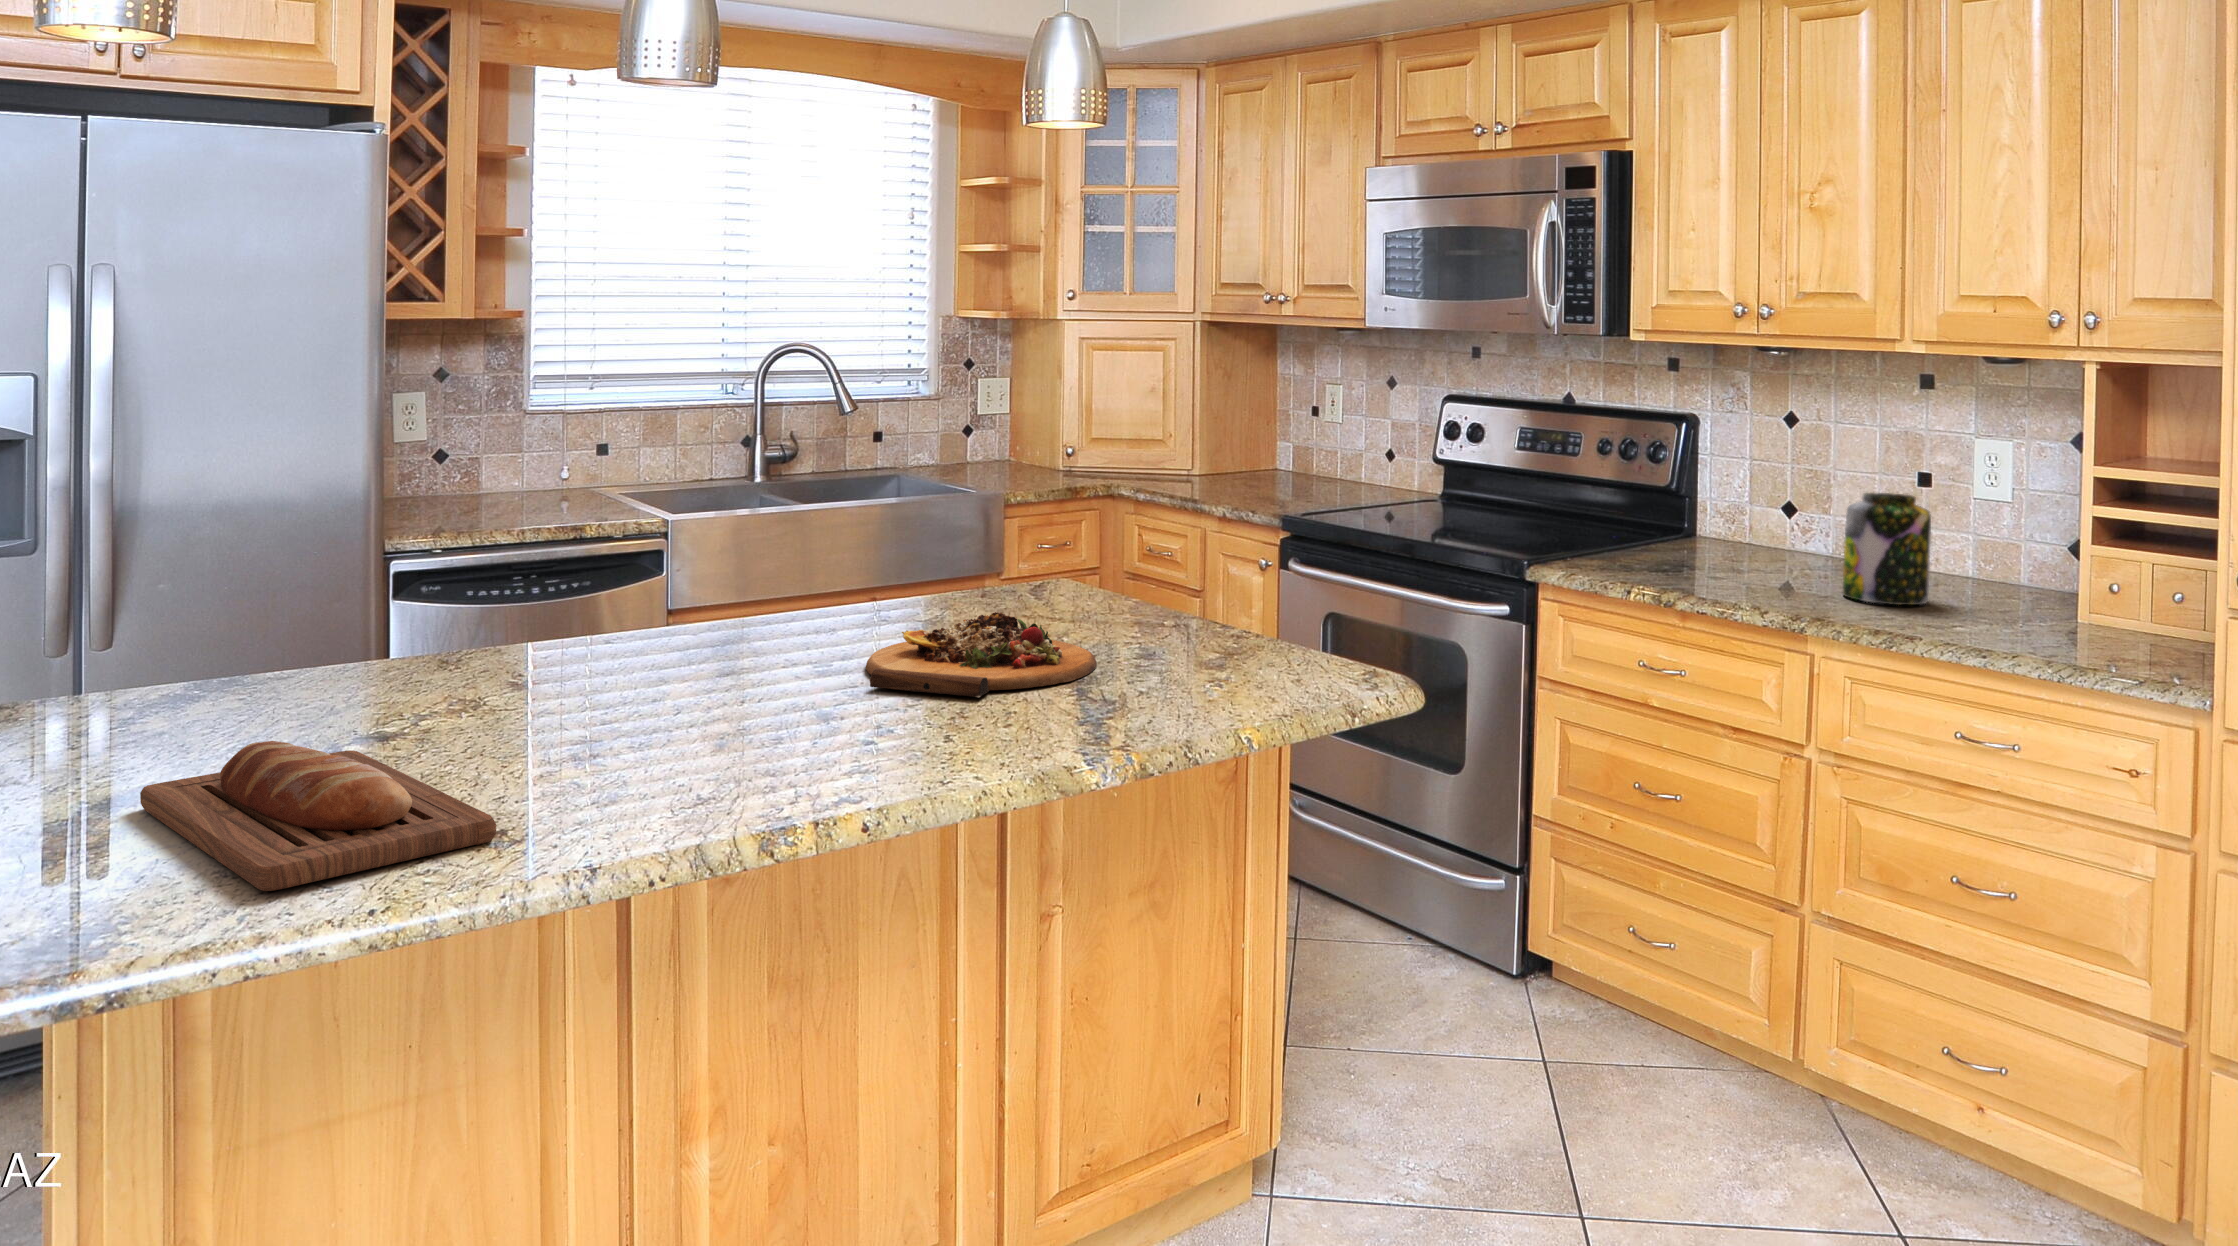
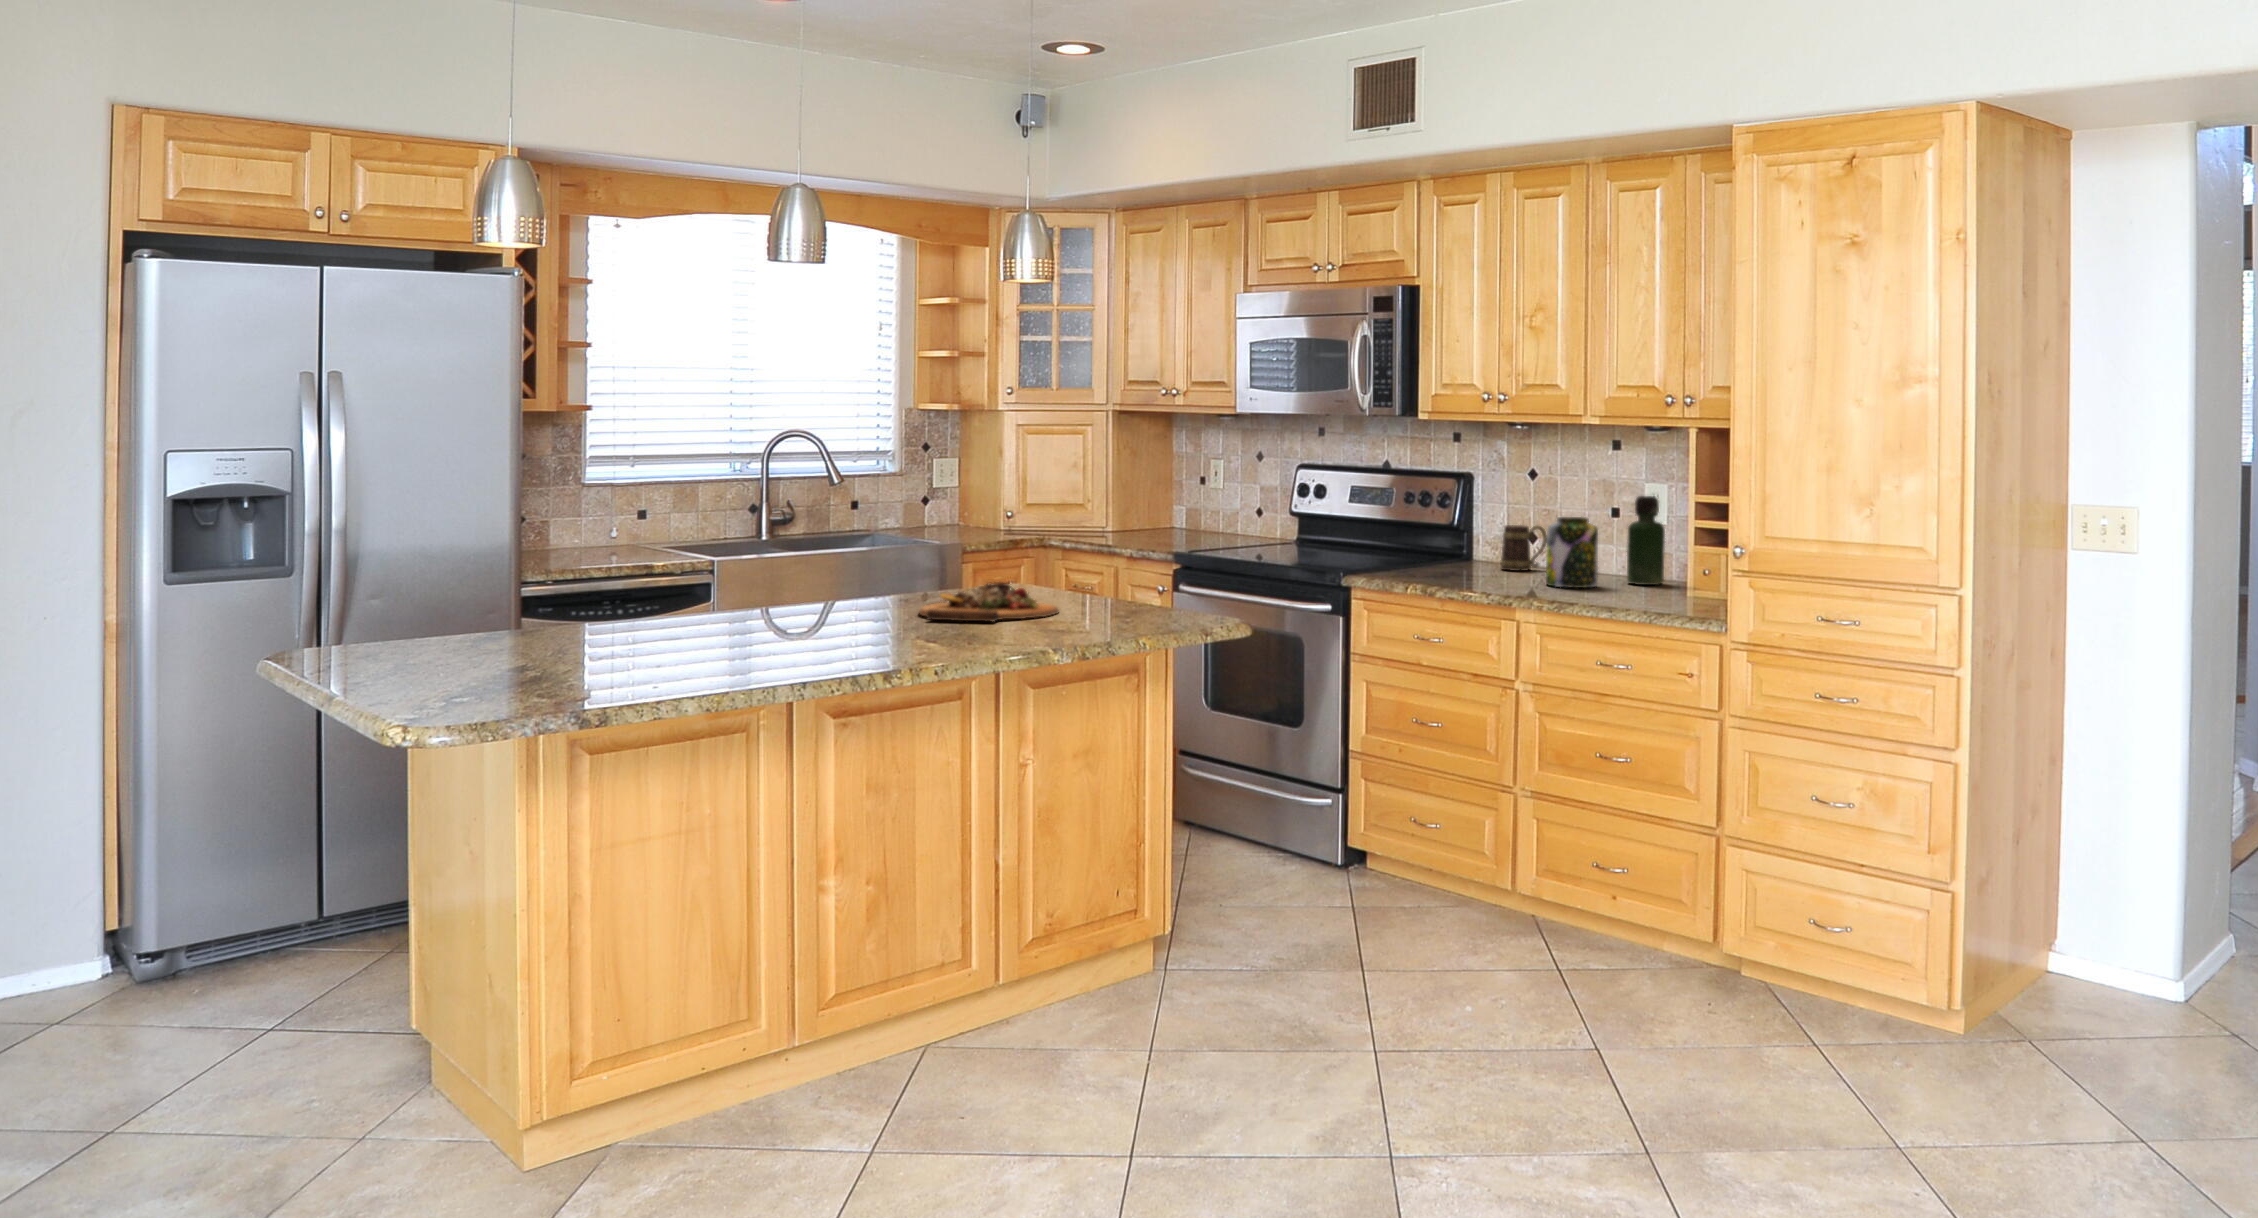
bottle: none [1965,462,2031,600] -> present [1627,496,1665,585]
mug: none [1747,494,1819,562] -> present [1500,525,1547,571]
bread loaf: present [140,741,496,891] -> none [565,624,768,674]

